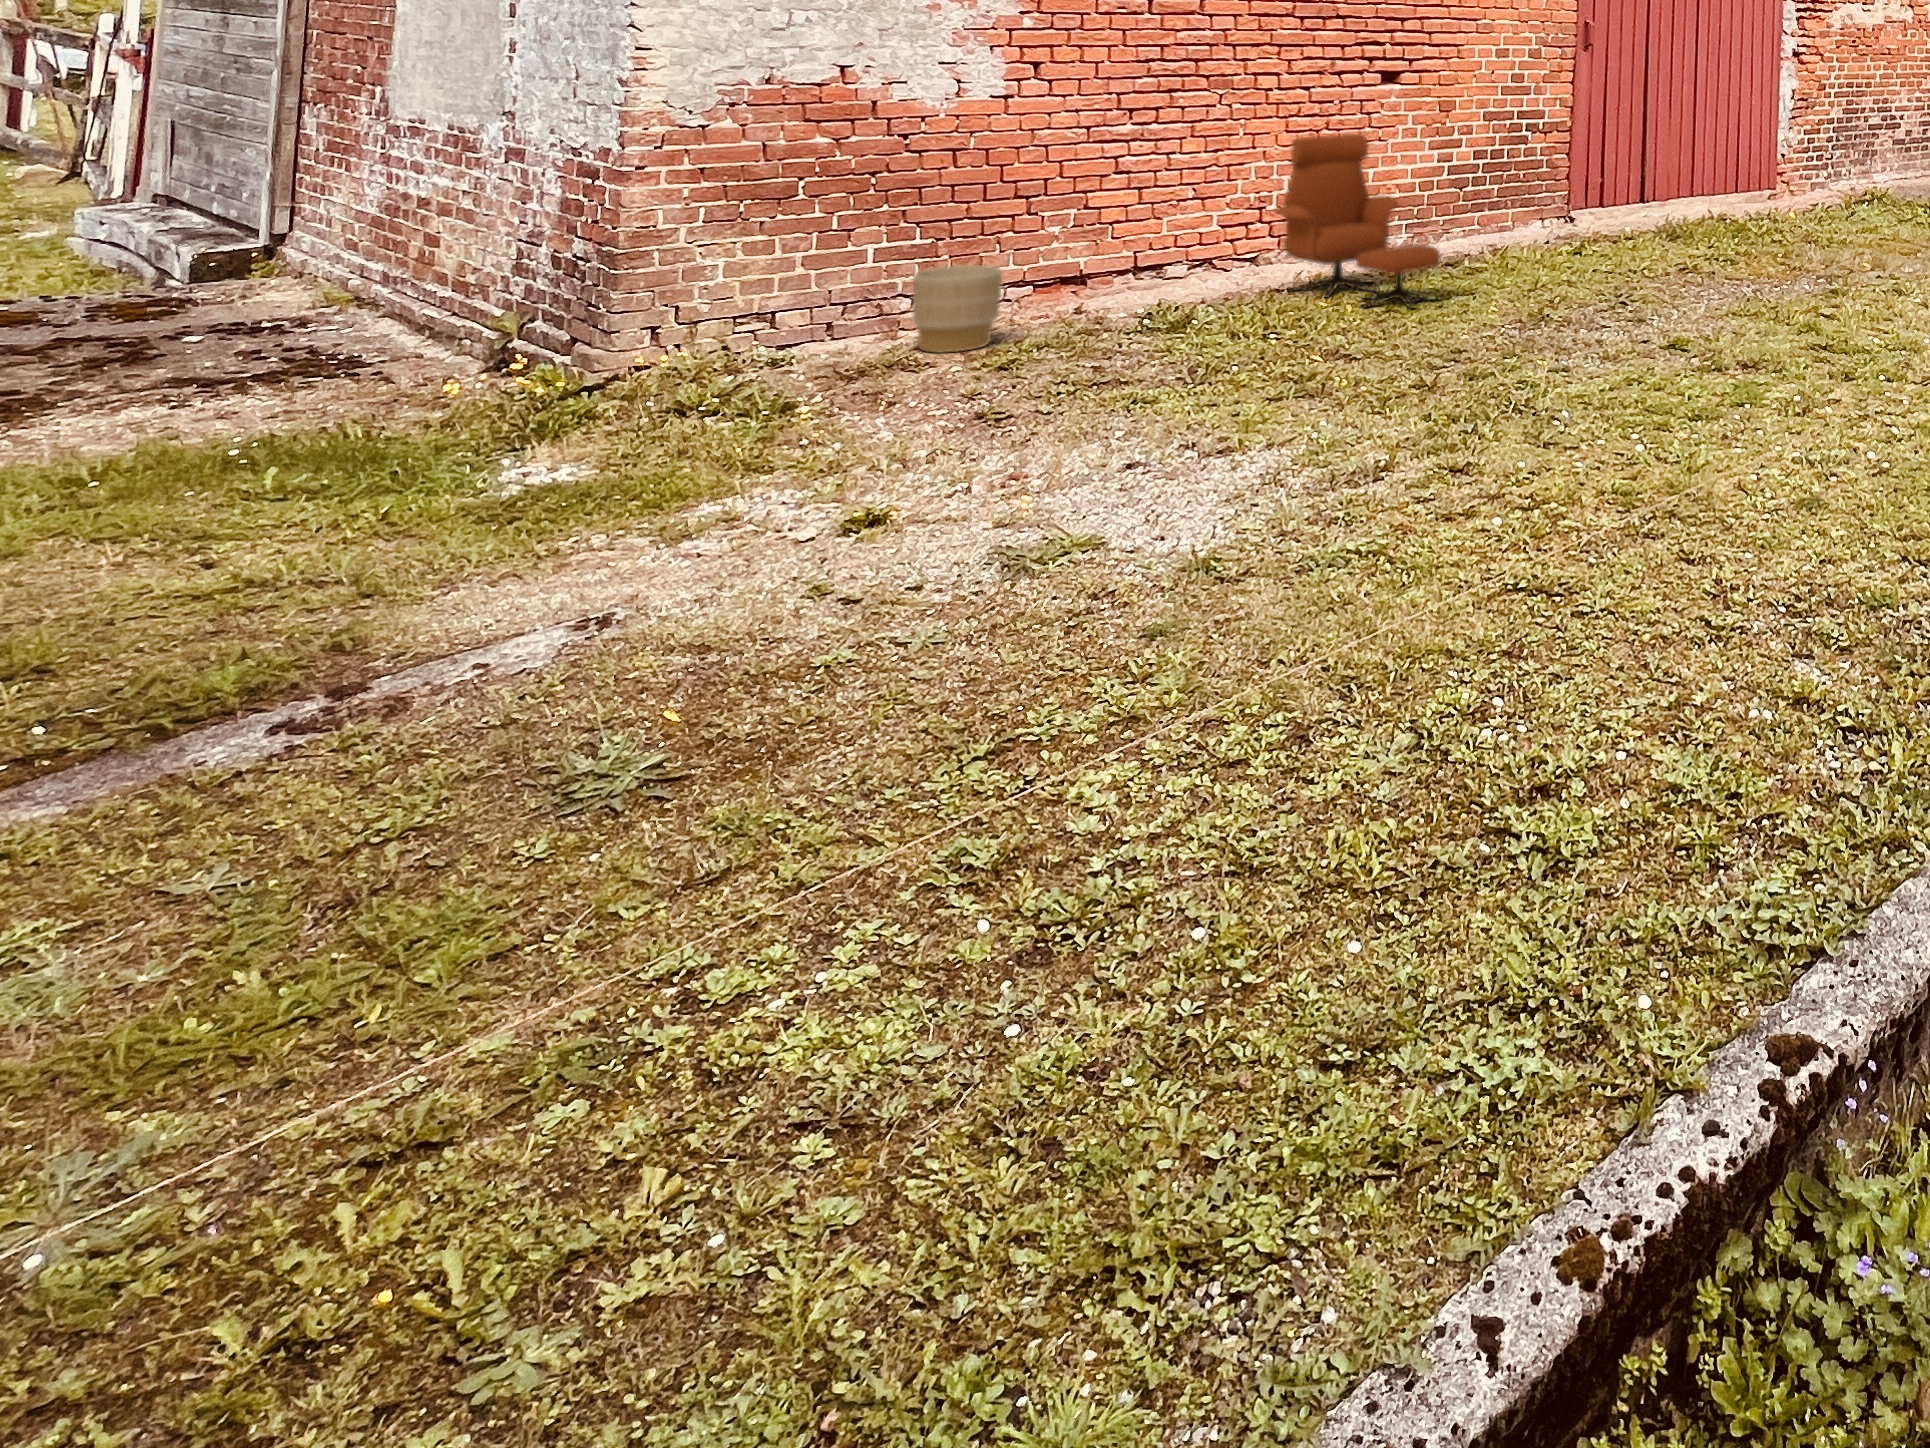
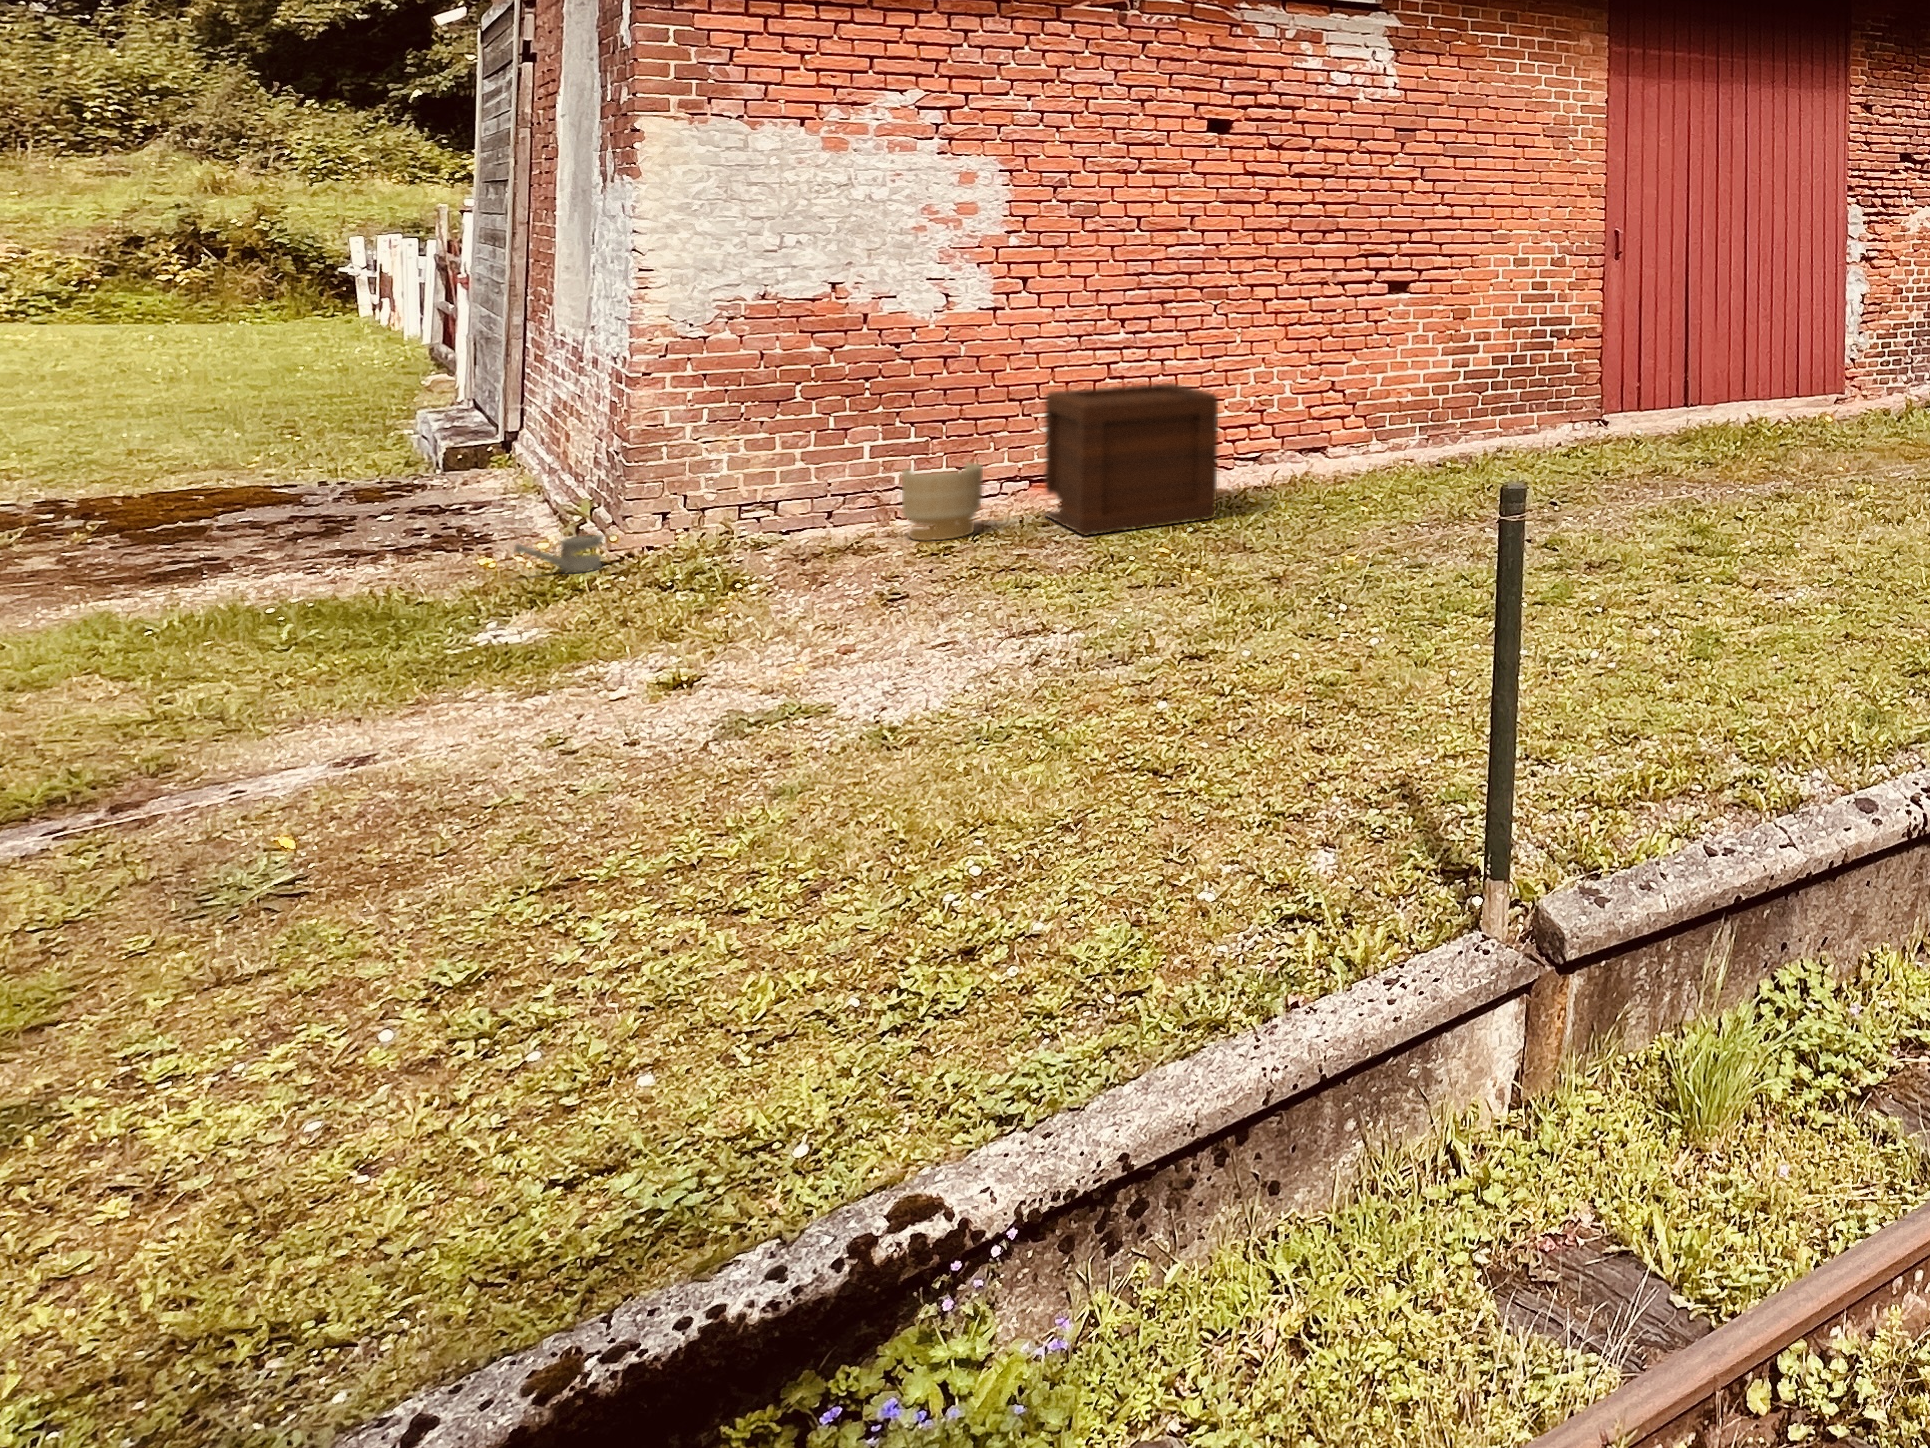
lounge chair: present [1275,134,1441,309] -> none [1262,343,1410,511]
wooden crate: none [1050,177,1258,343] -> present [1045,383,1218,536]
watering can: none [477,352,592,402] -> present [514,535,607,573]

